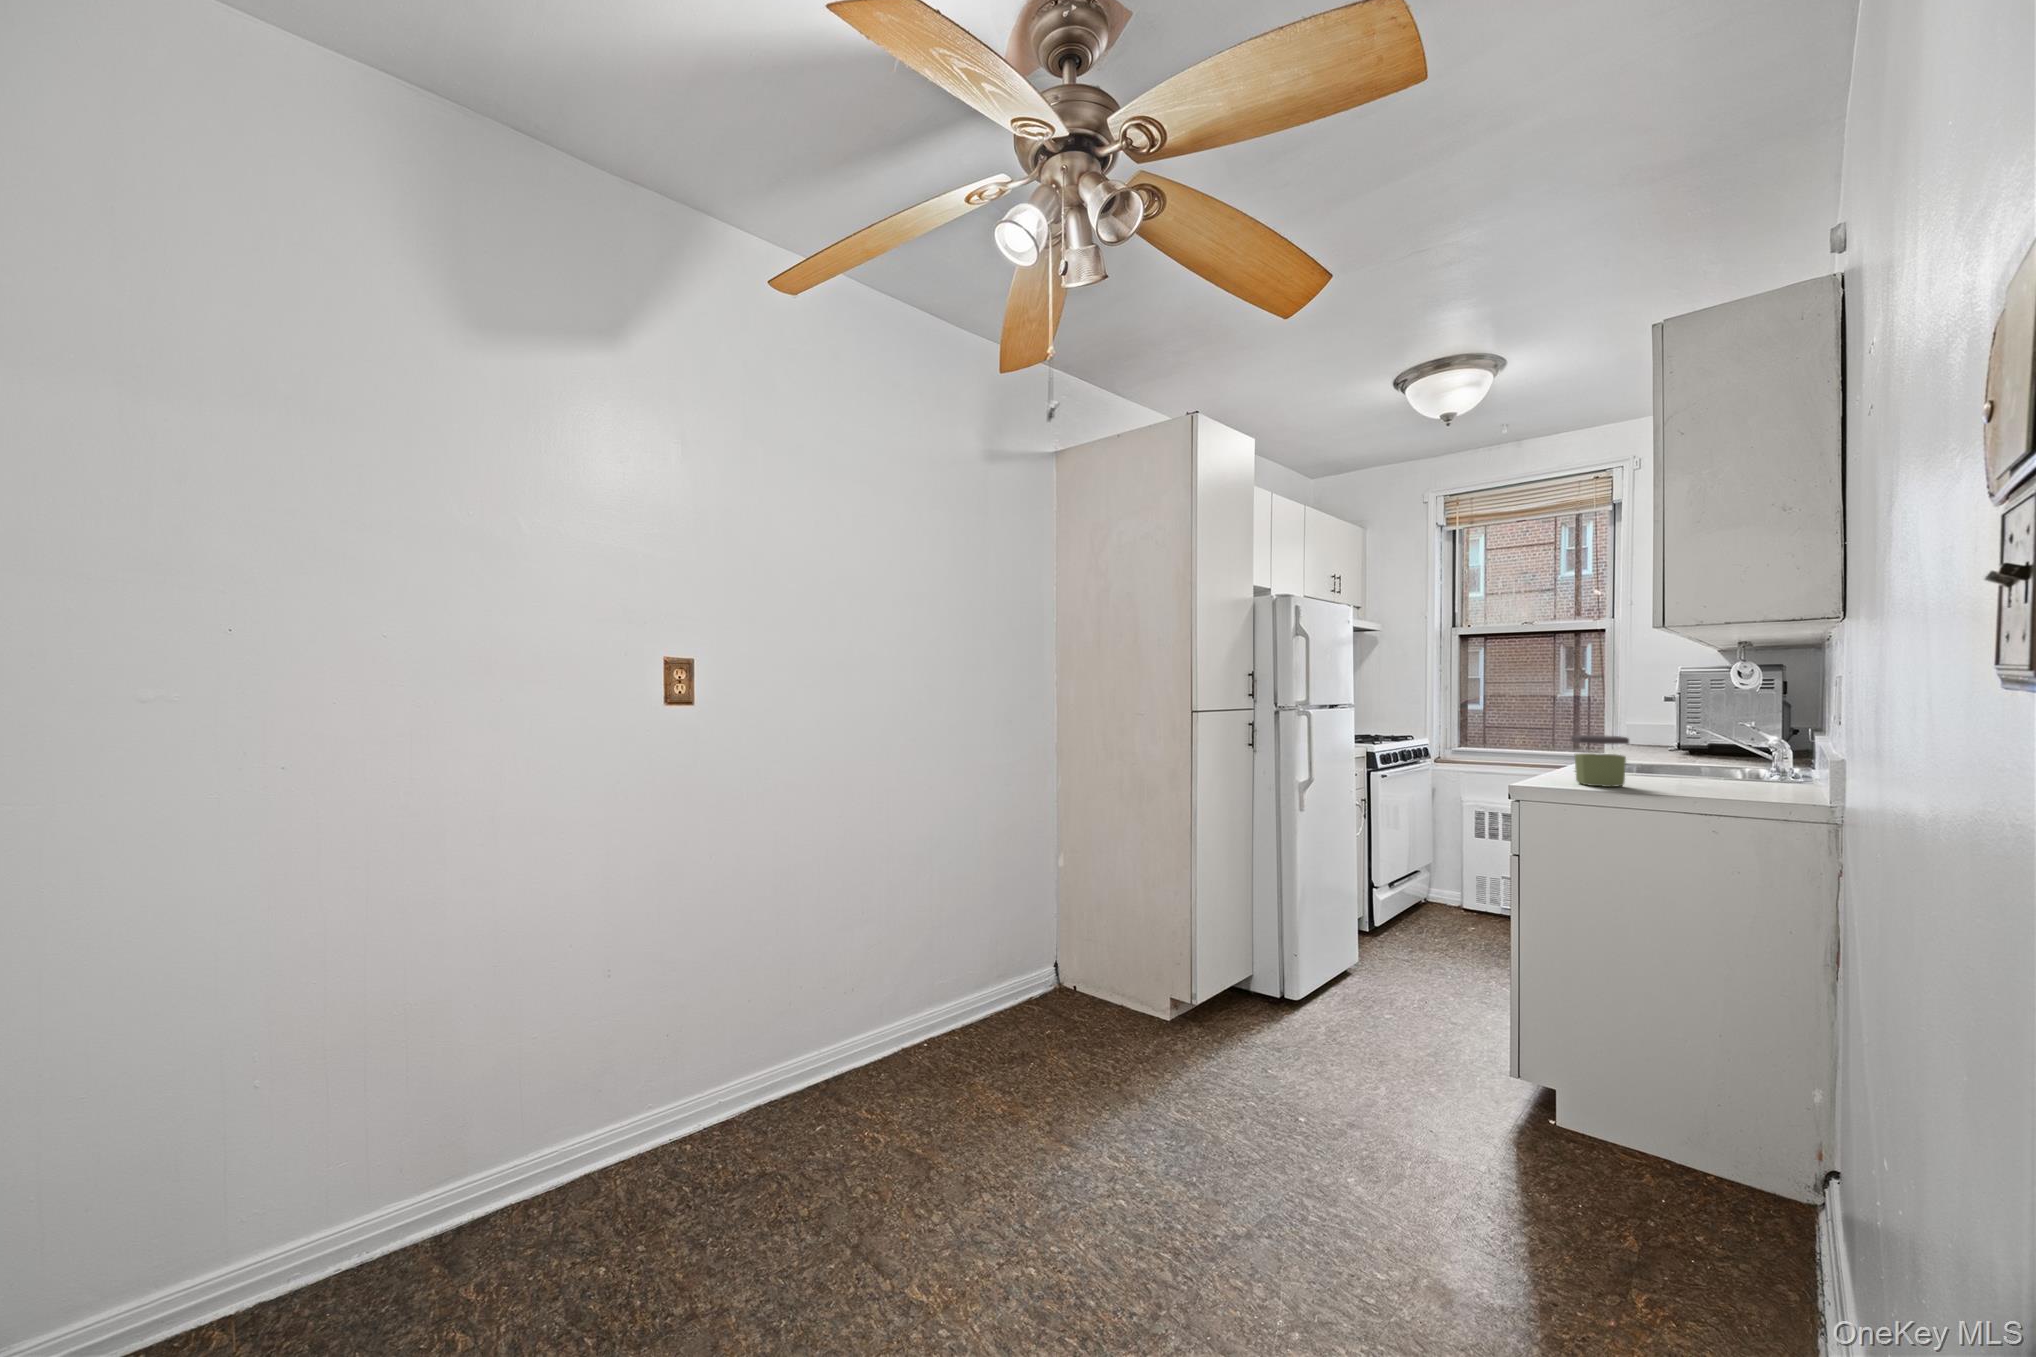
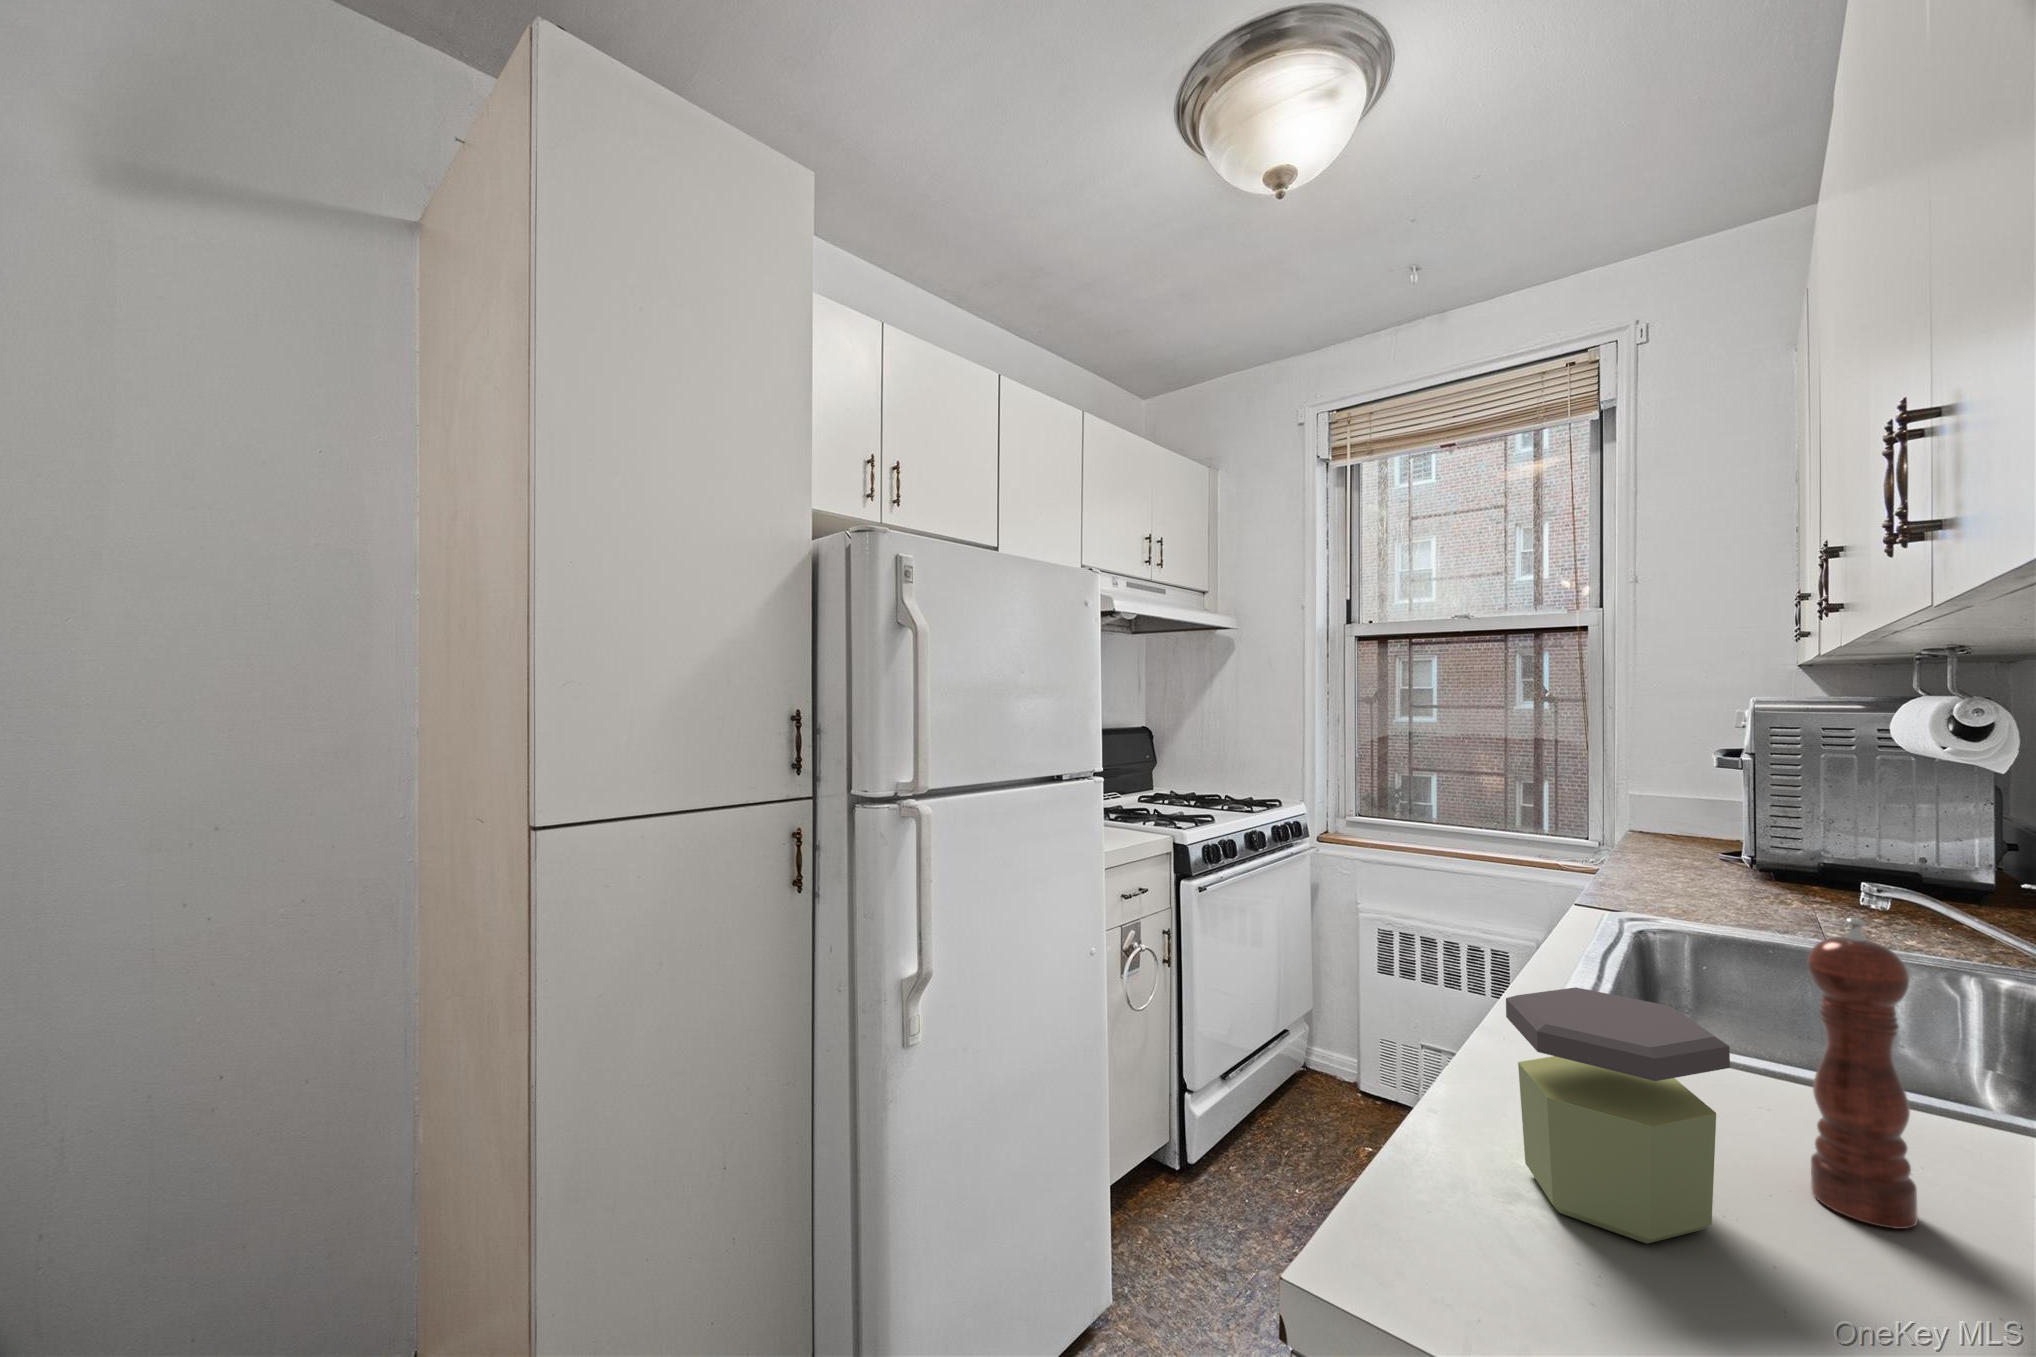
pepper mill: none [1654,711,1679,787] -> present [1807,918,1918,1229]

